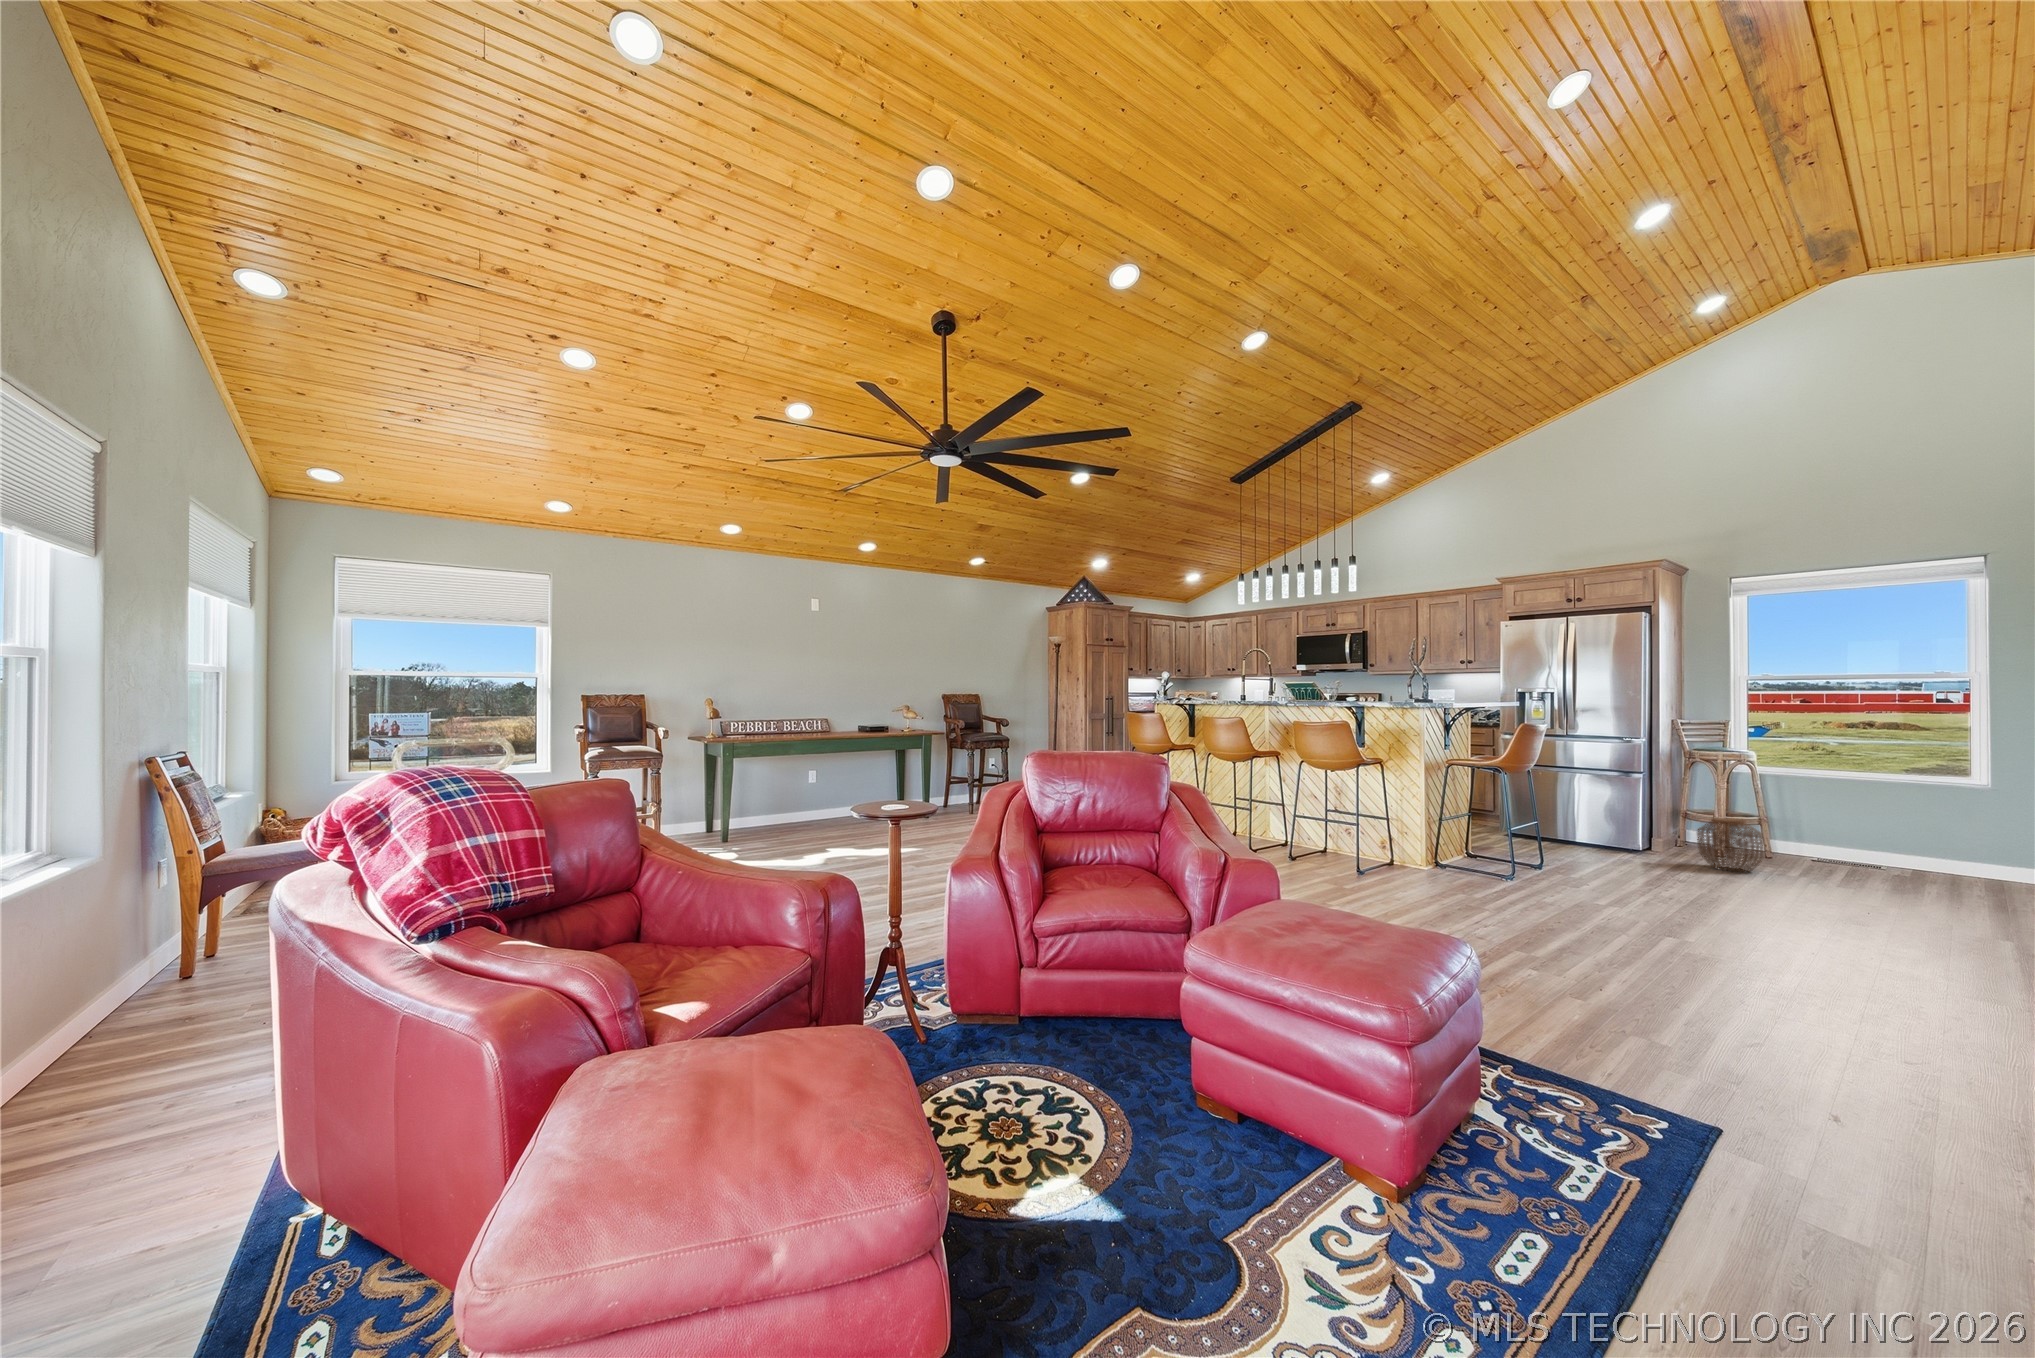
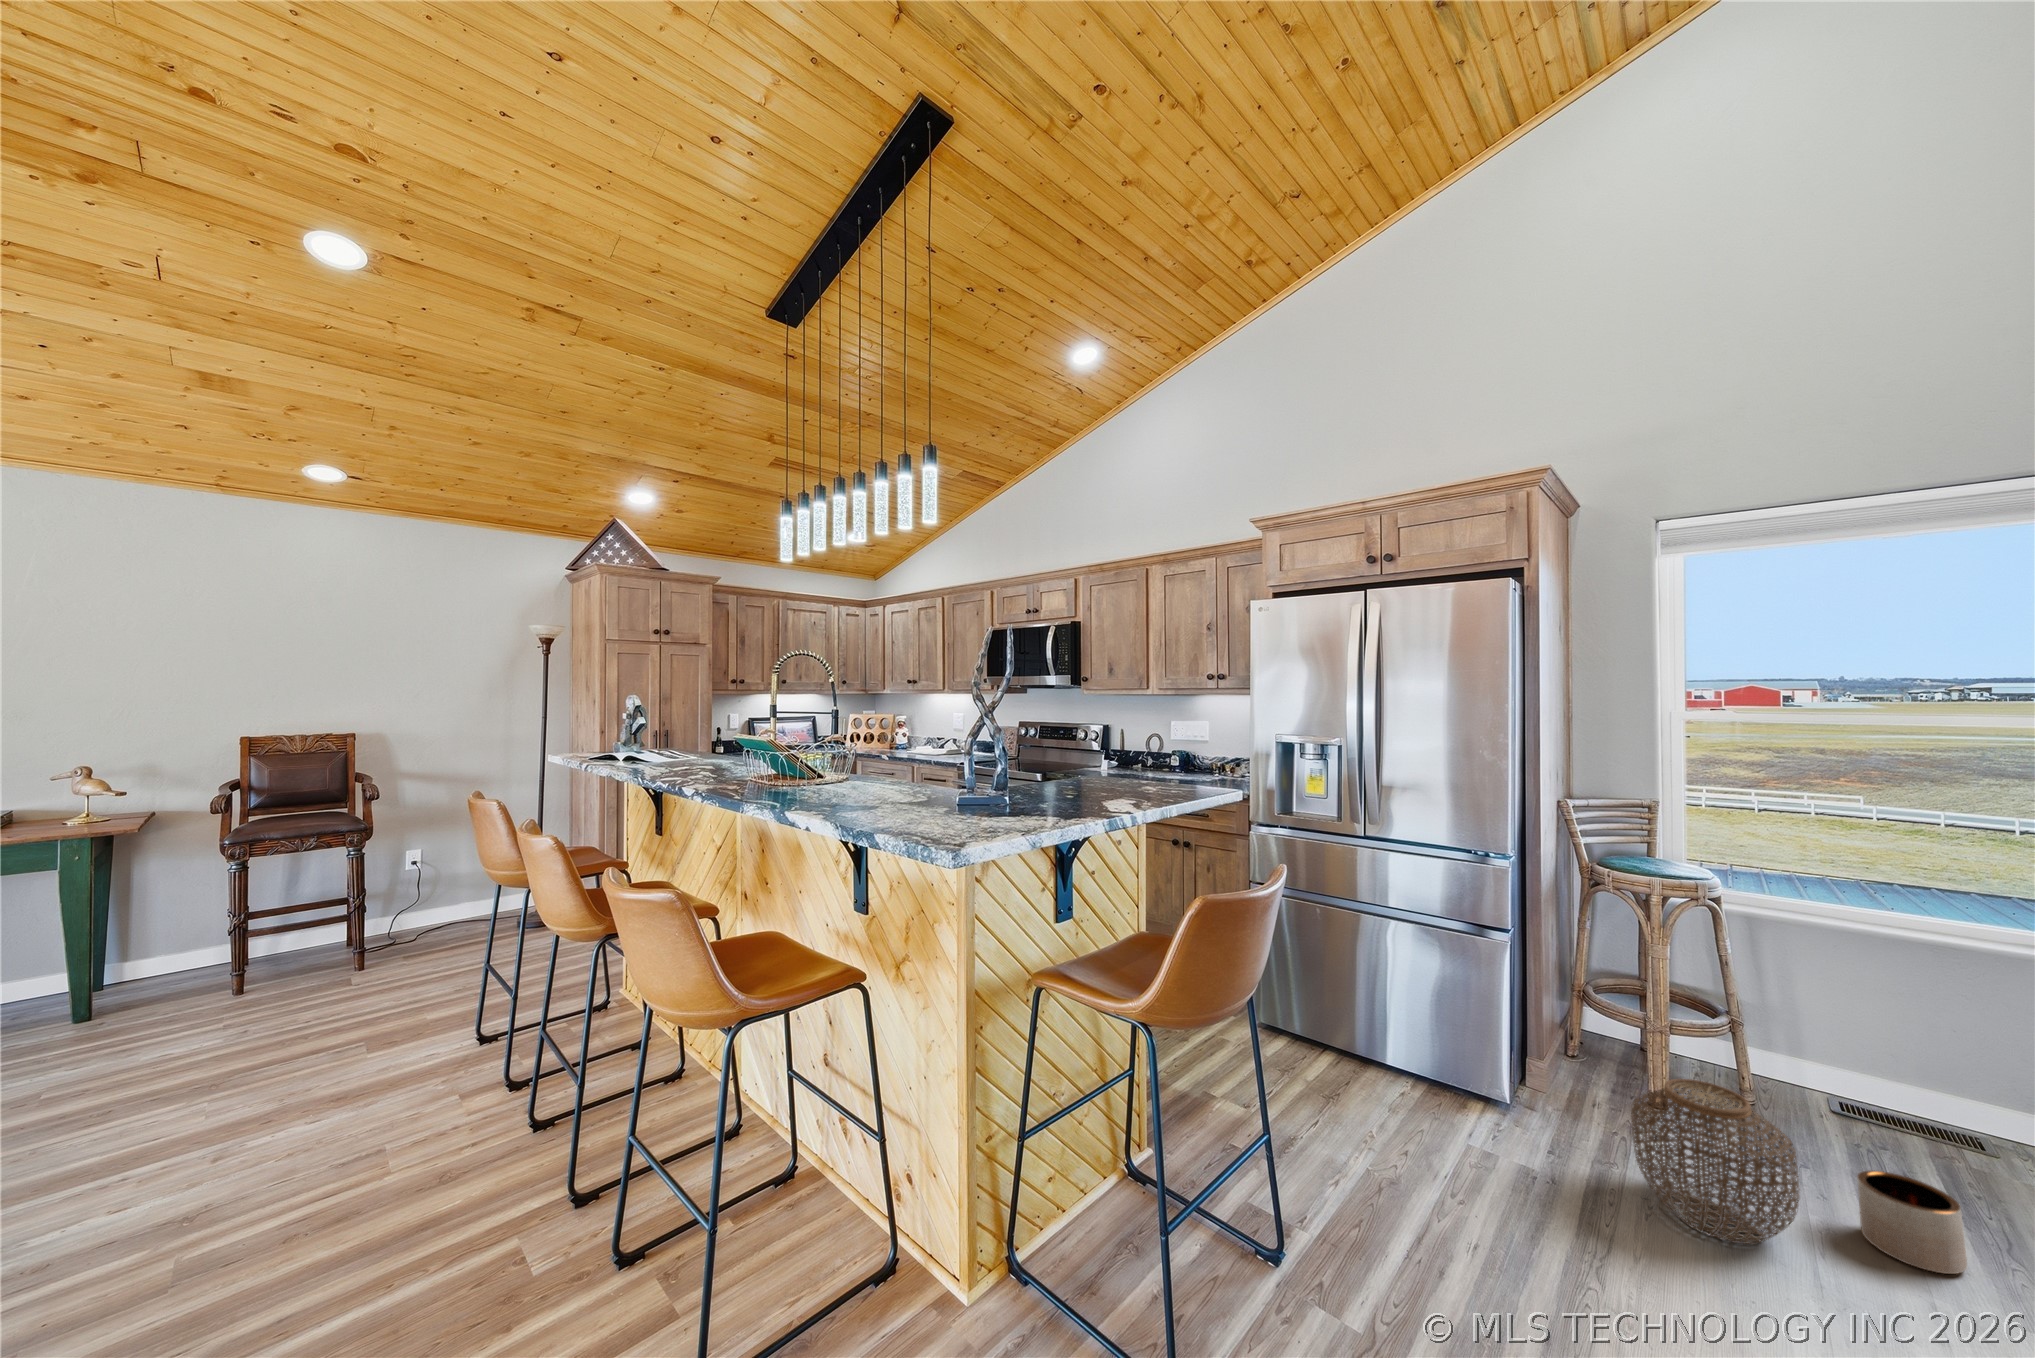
planter: none [1794,850,1834,878] -> present [1857,1170,1967,1274]

